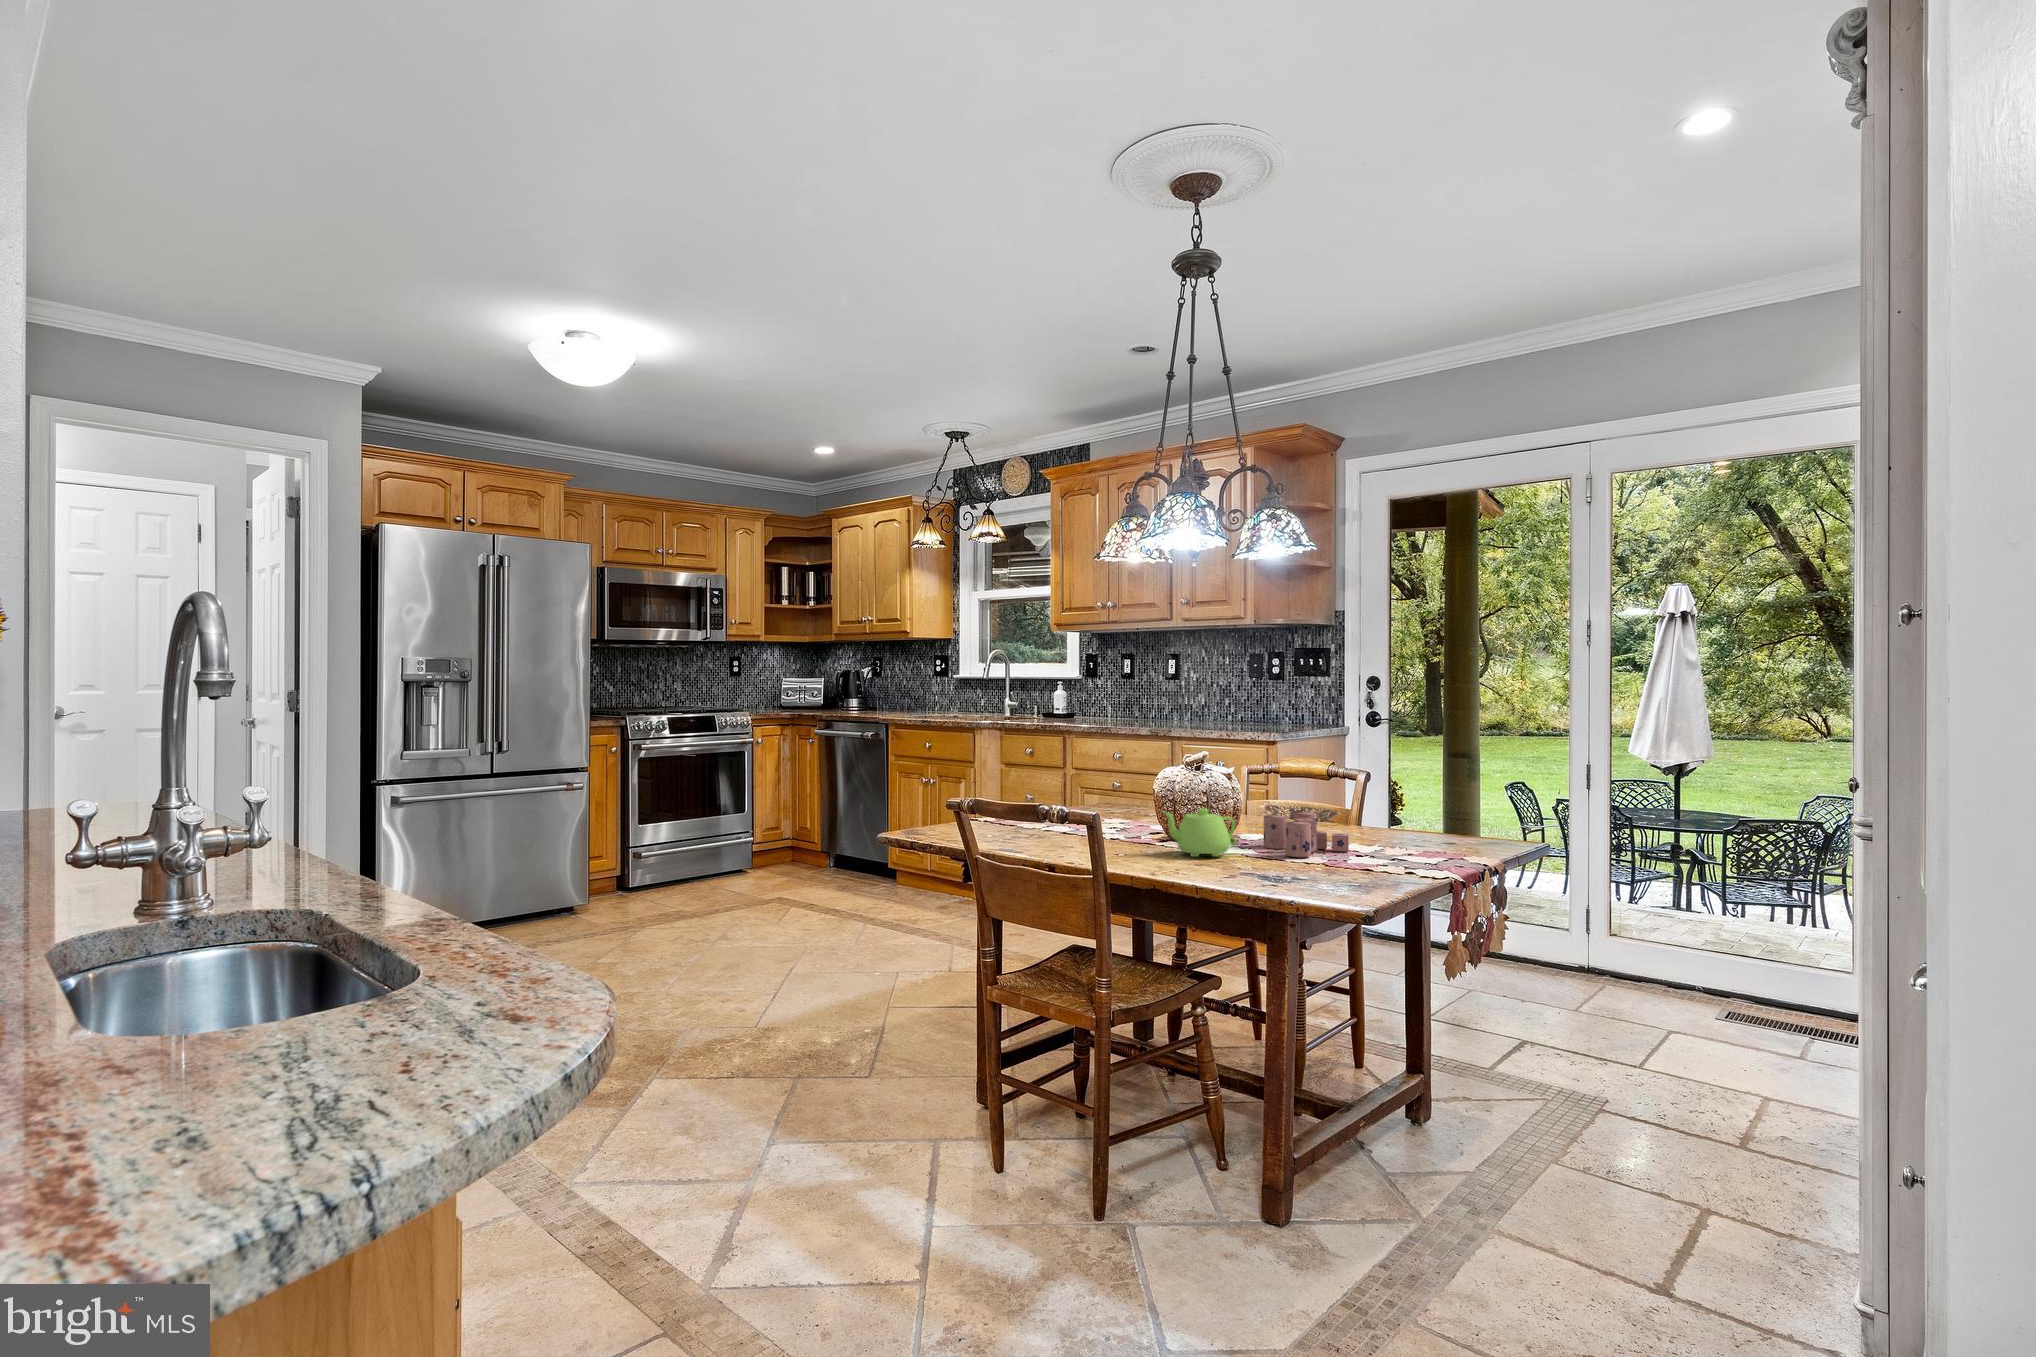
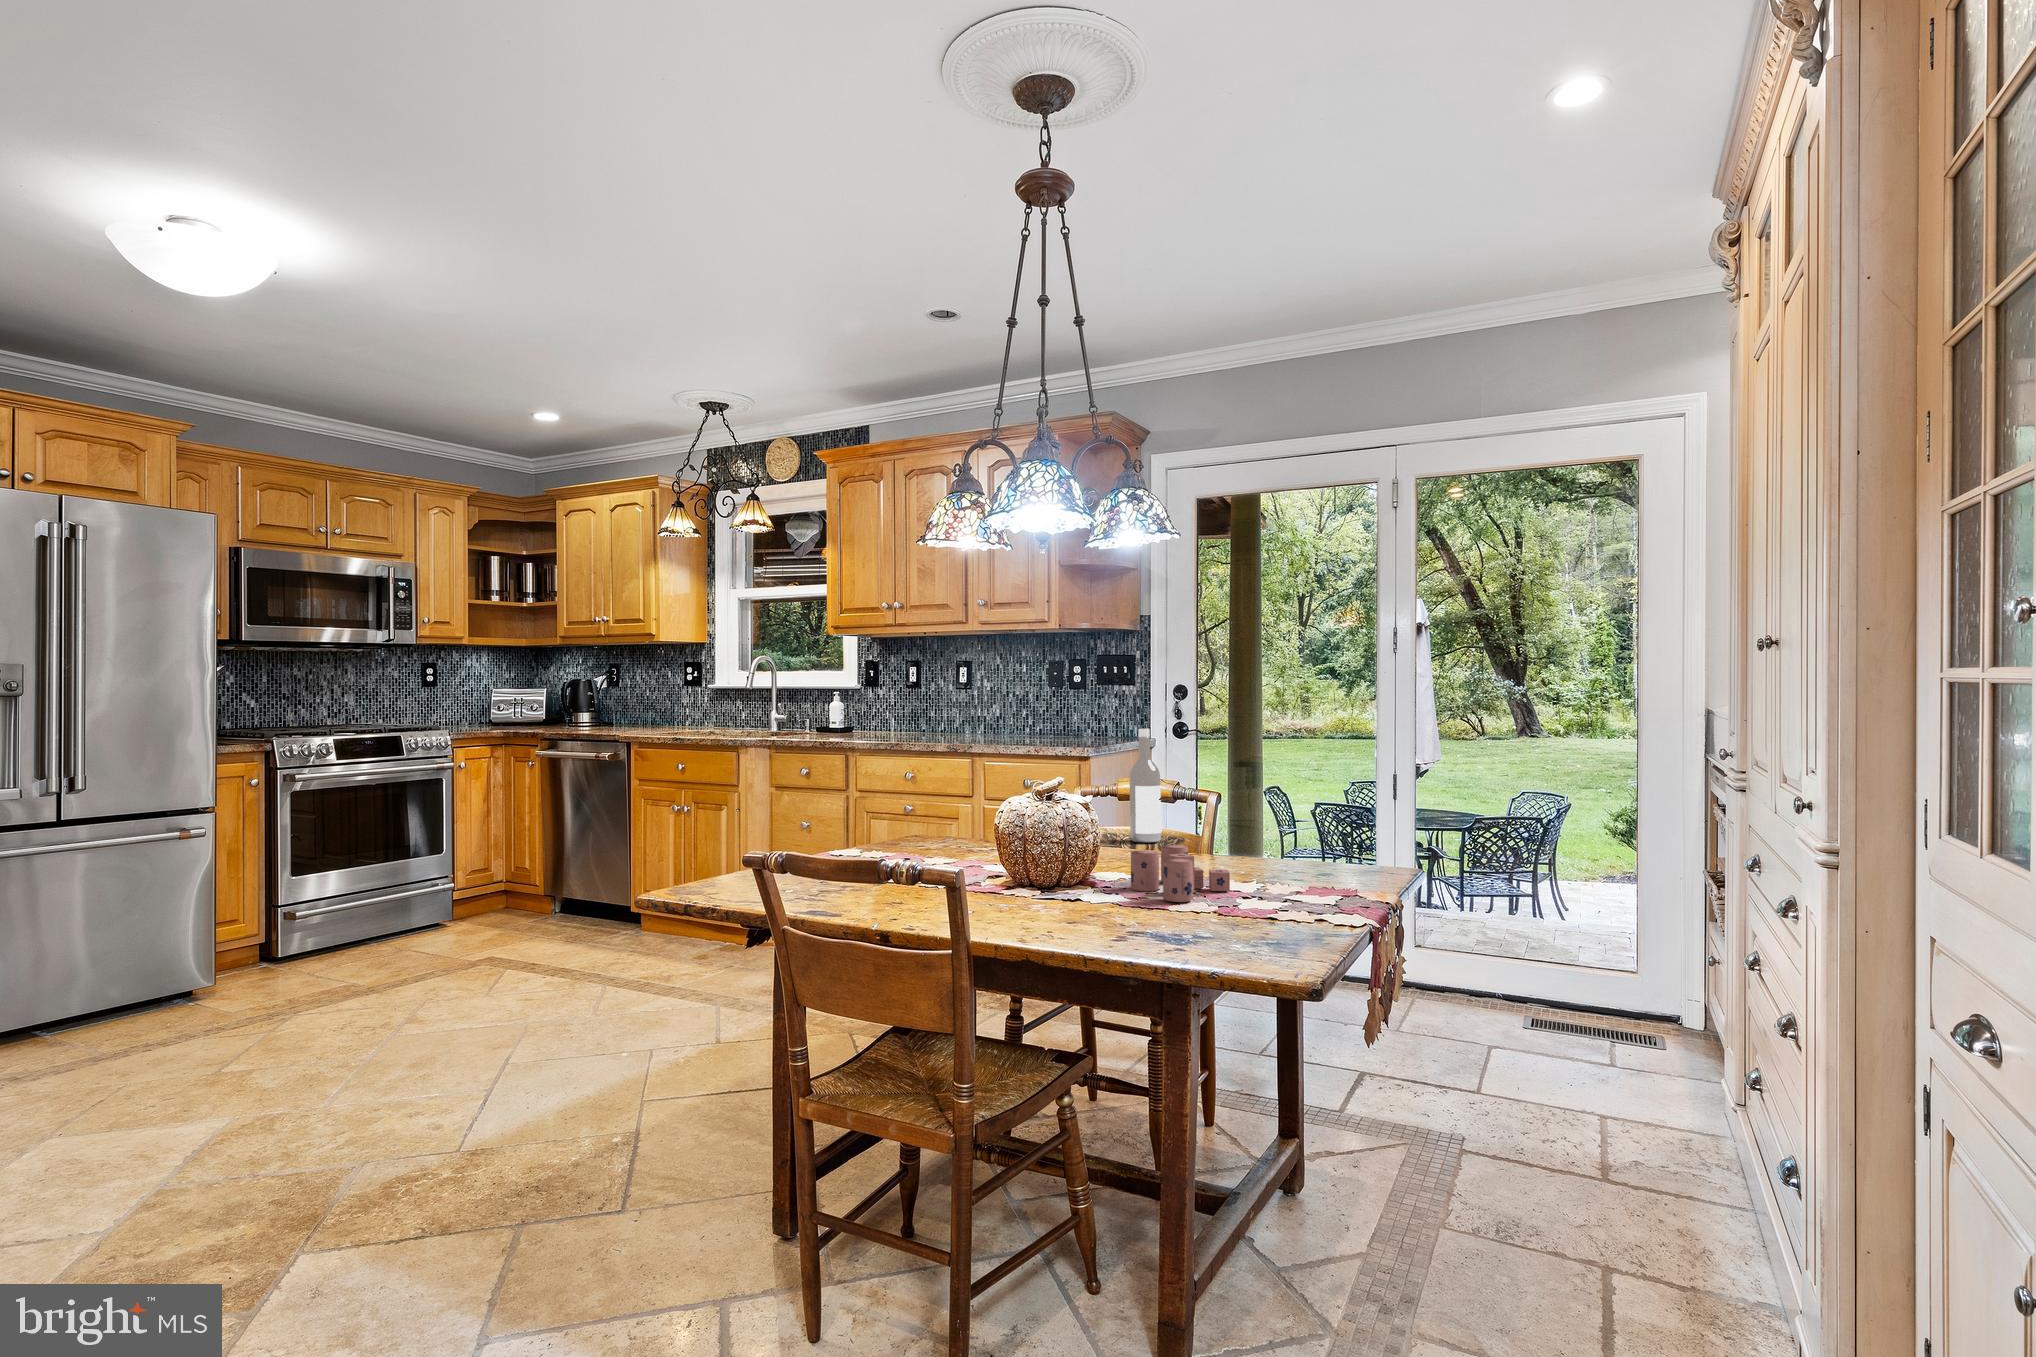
wine bottle: none [1287,714,1315,814] -> present [1130,729,1161,843]
teapot: present [1164,808,1237,857] -> none [1018,847,1108,908]

